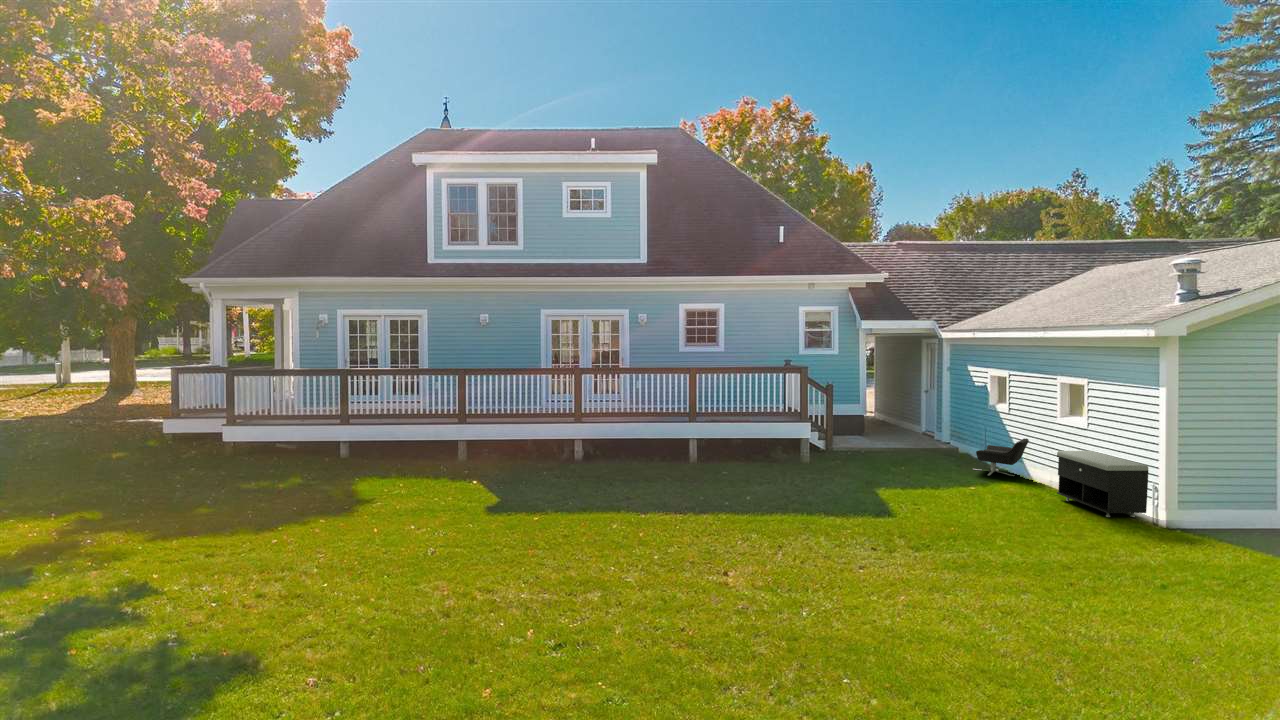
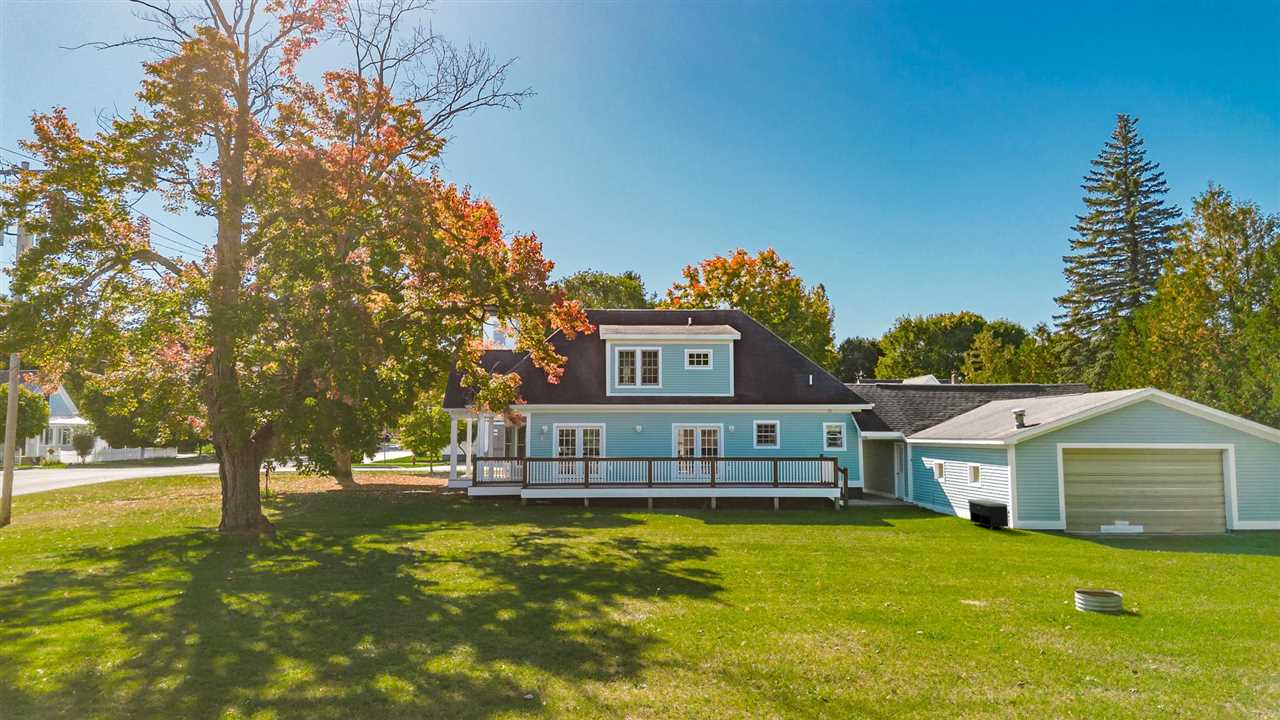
lounge chair: present [974,438,1029,476] -> none [929,496,956,516]

